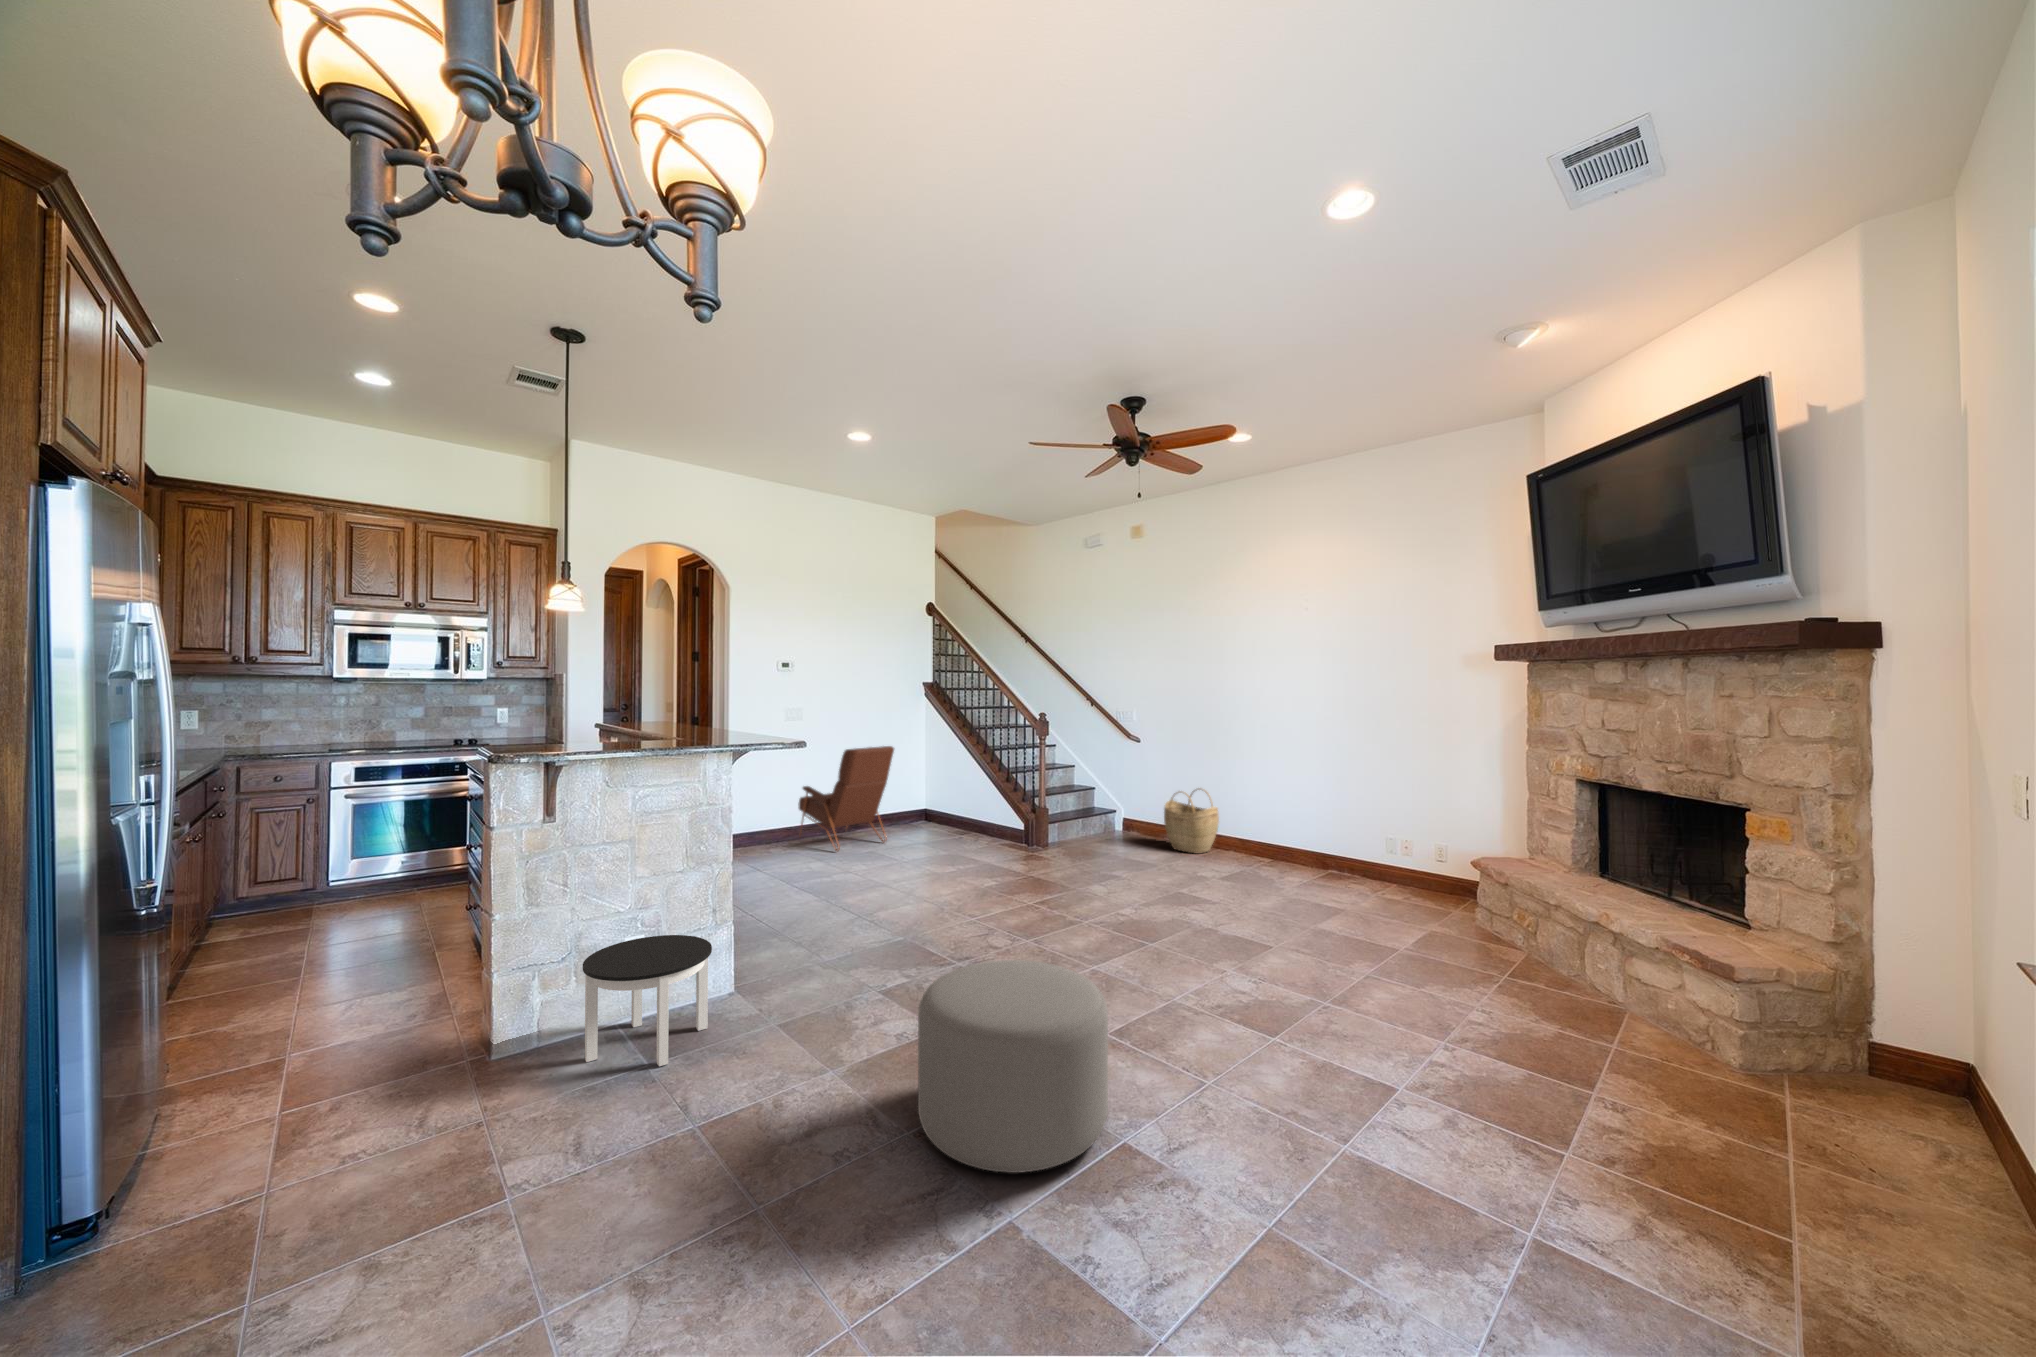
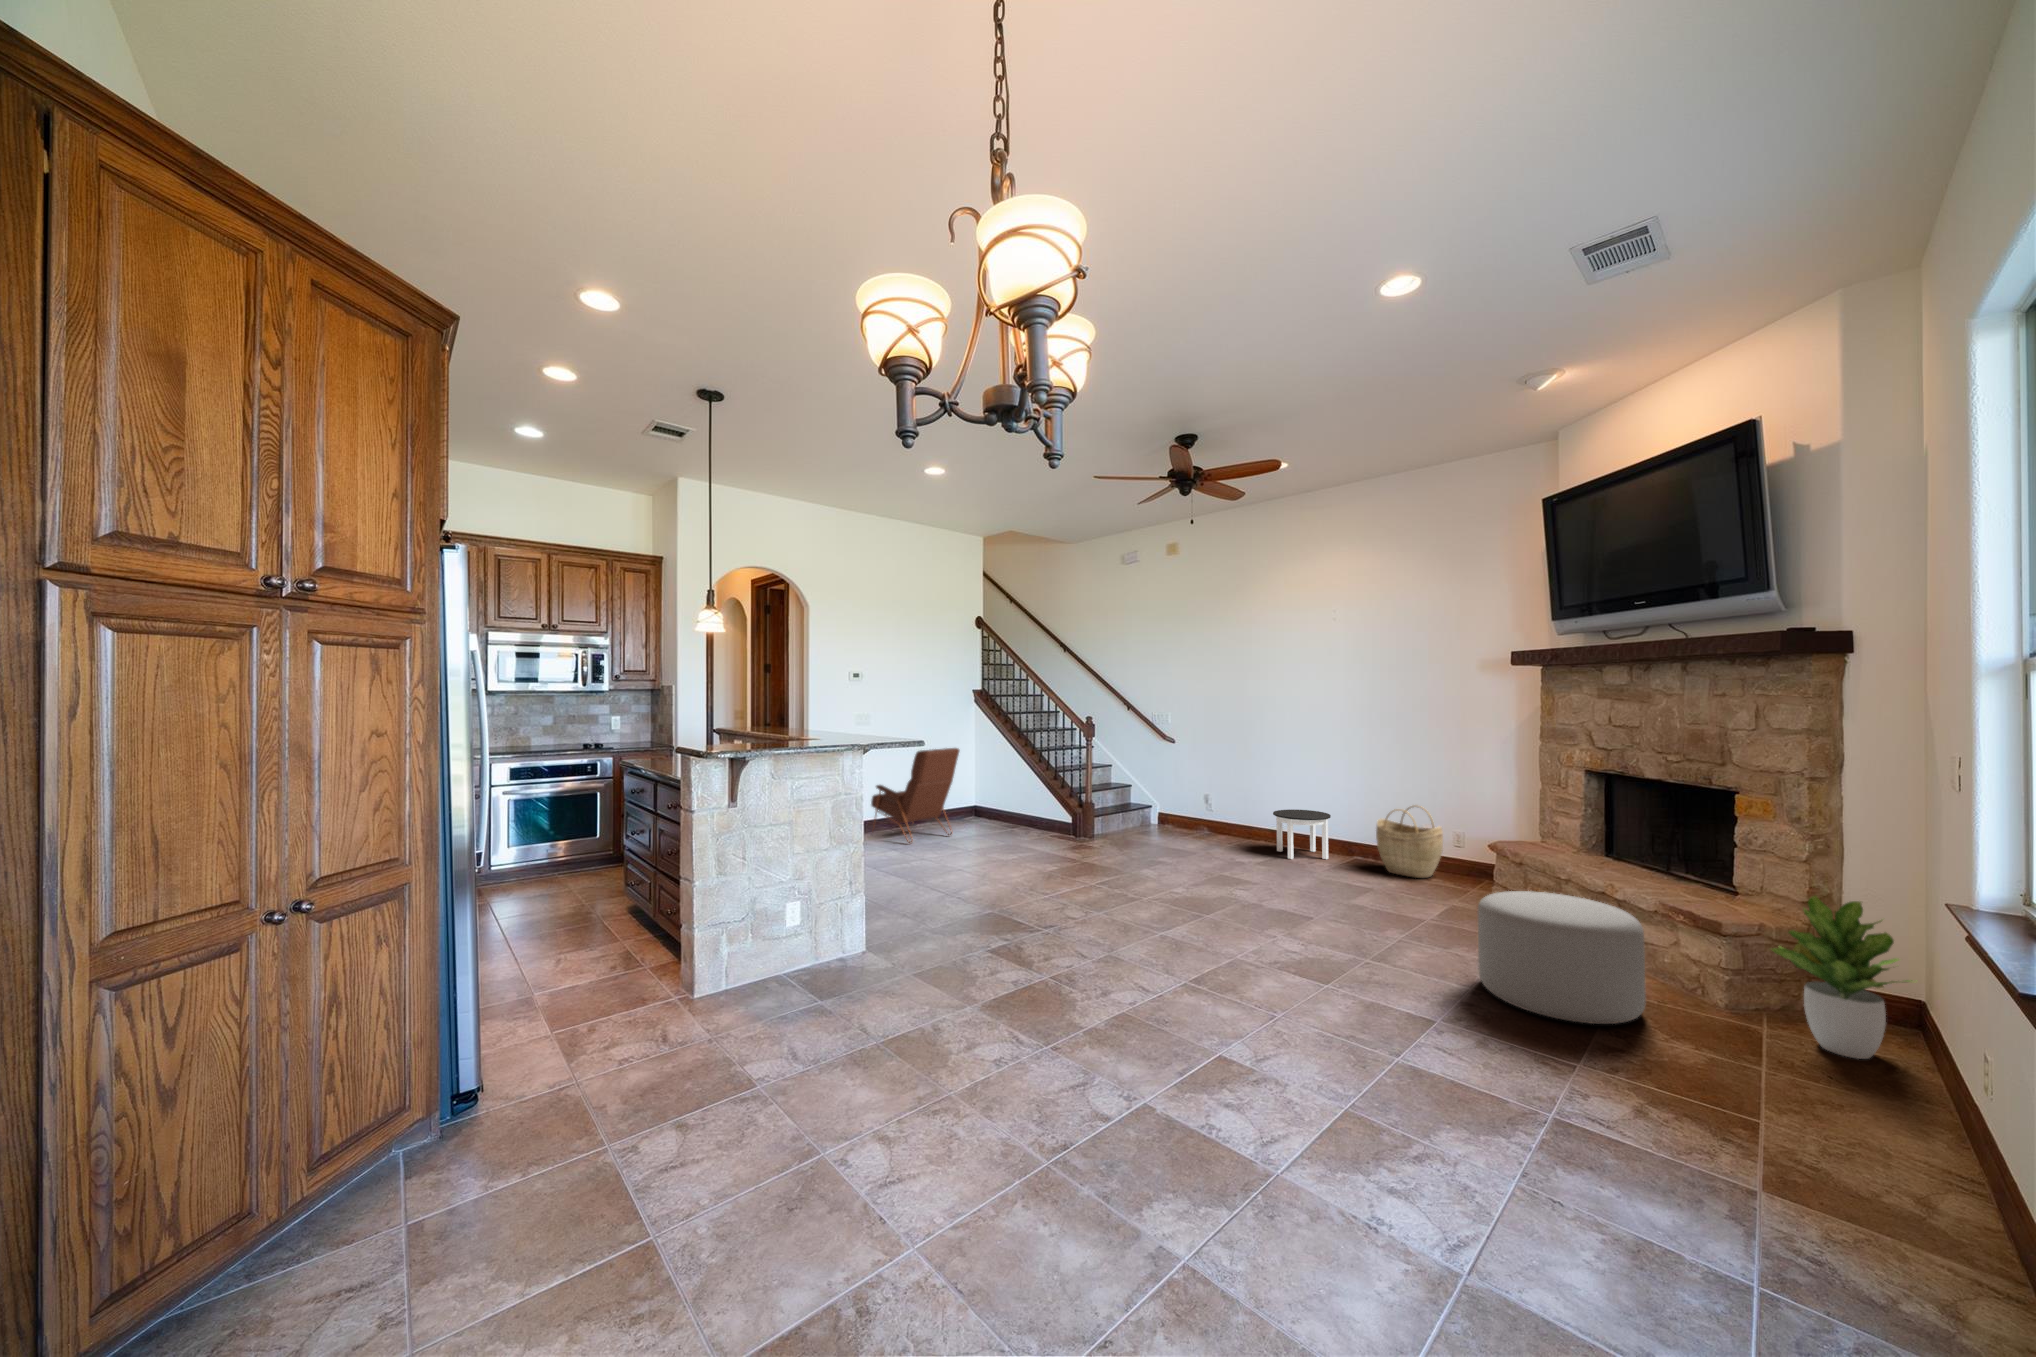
woven basket: present [1164,789,1219,854] -> present [1376,806,1443,878]
round table: present [583,935,712,1066] -> present [1273,810,1331,859]
potted plant: none [1796,940,1986,1146] -> present [1771,896,1912,1059]
ottoman: present [918,960,1108,1173] -> present [1478,891,1646,1024]

